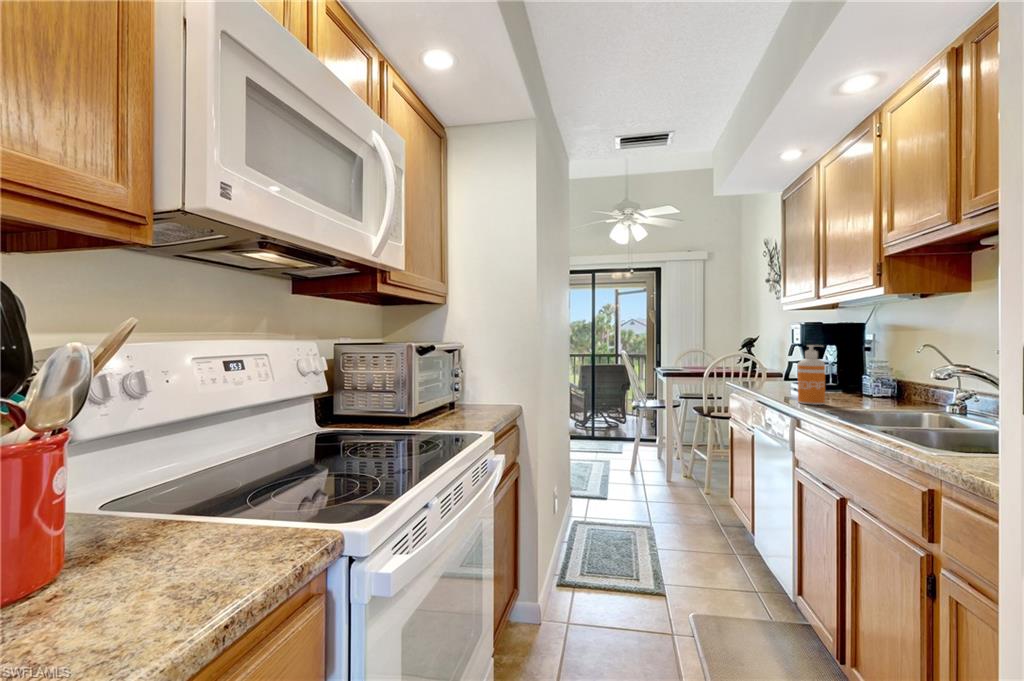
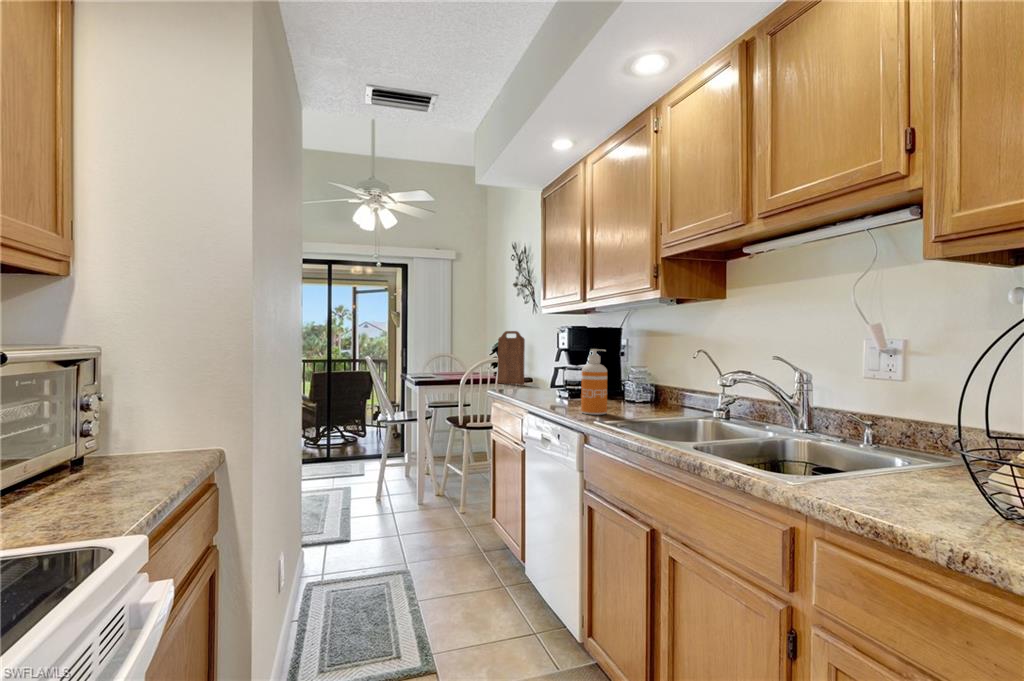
cutting board: none [739,328,766,379] -> present [498,331,525,385]

